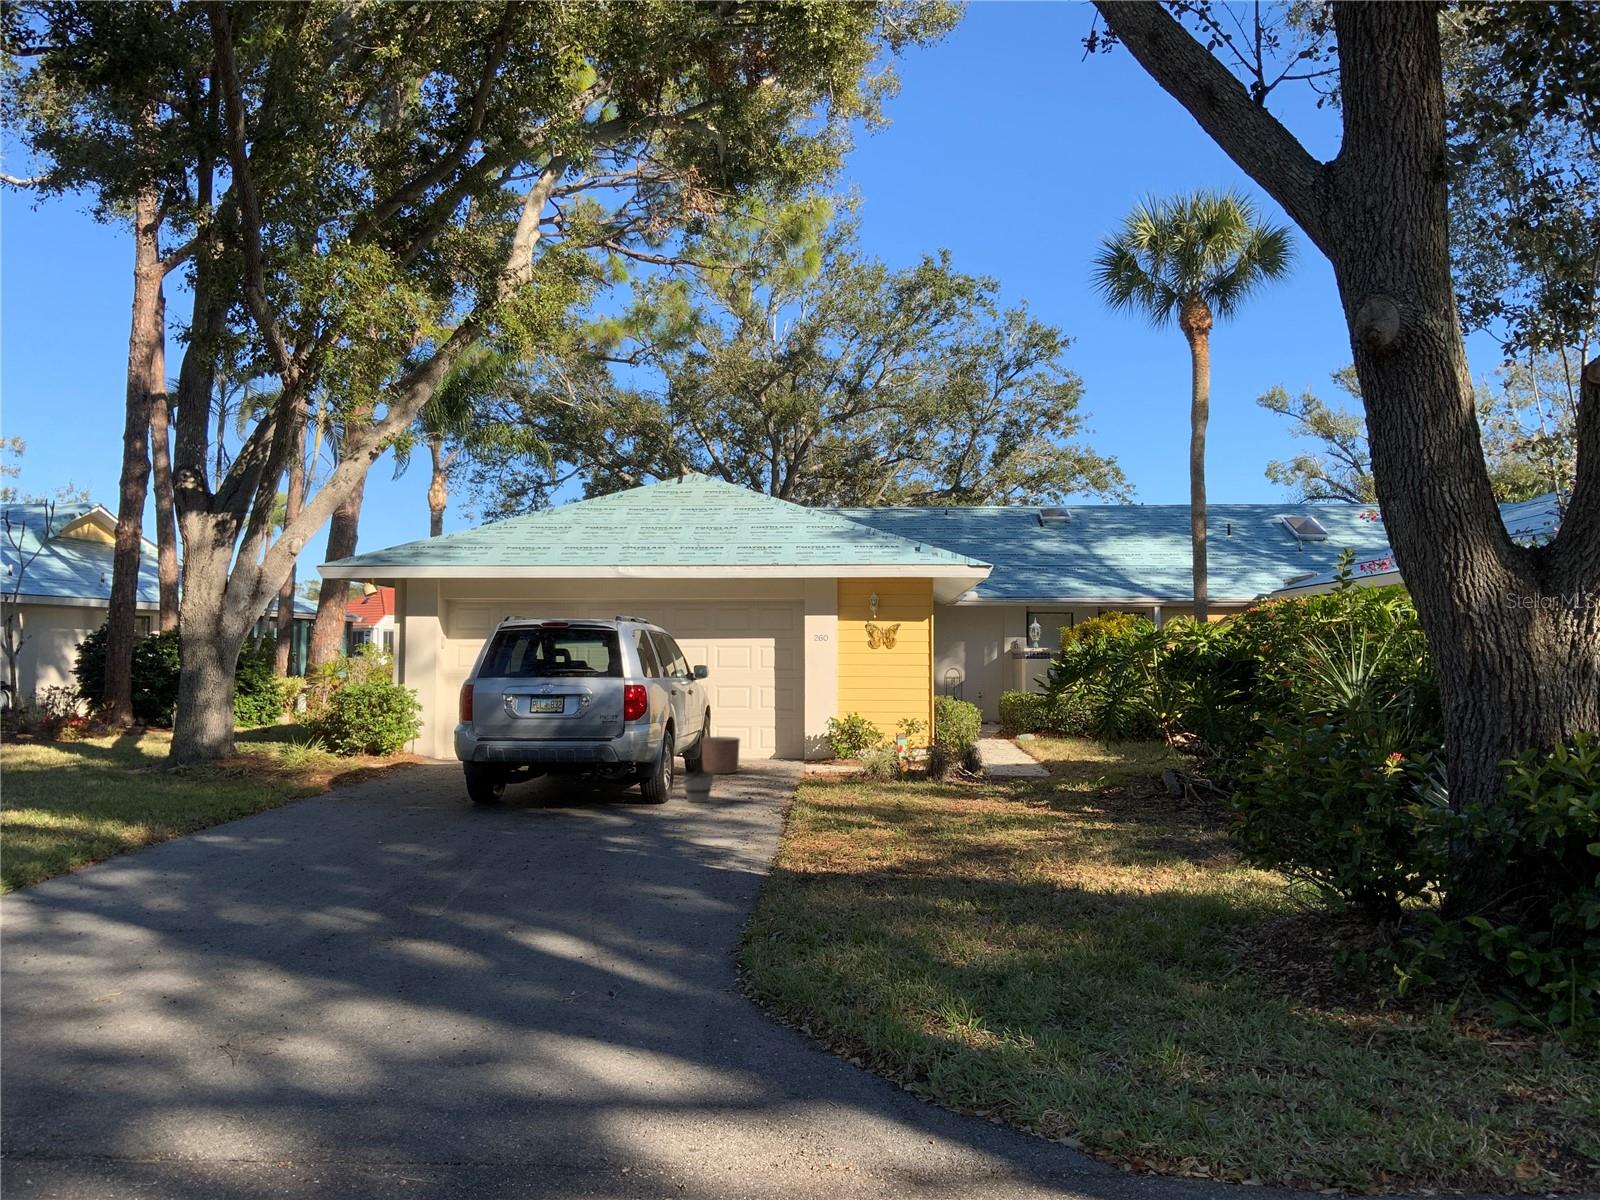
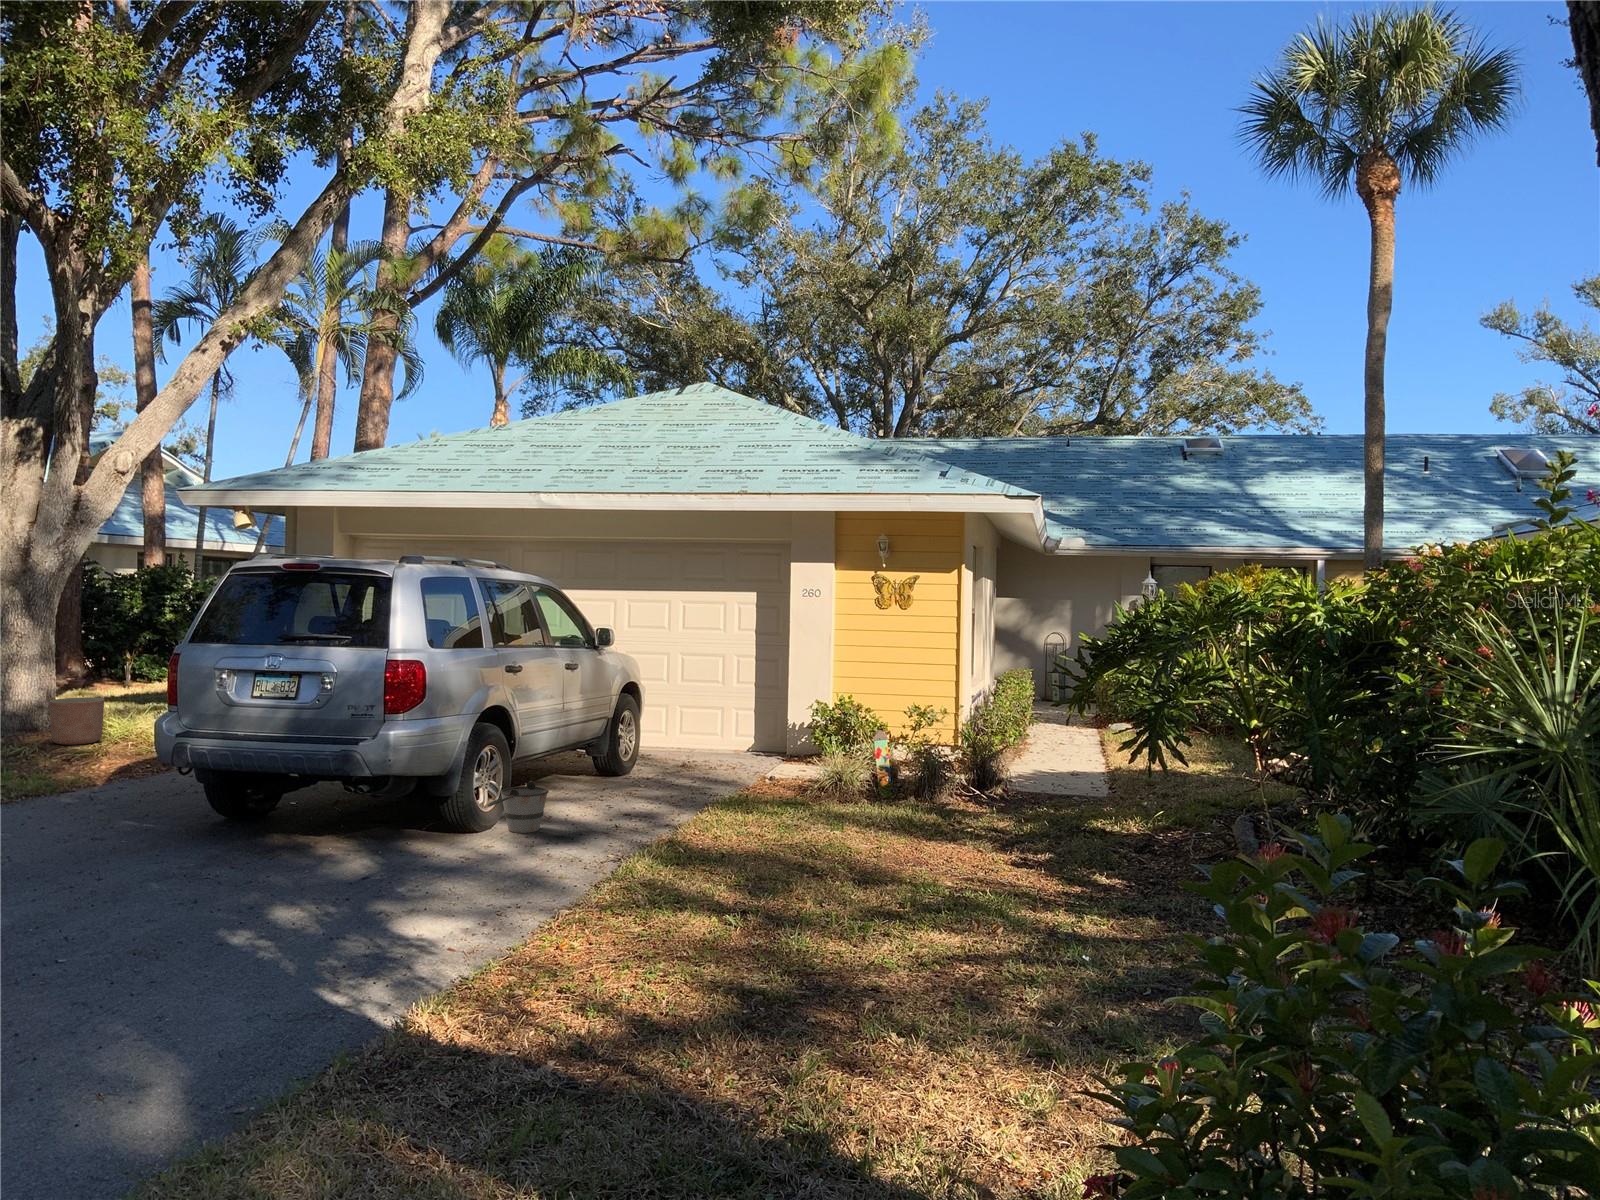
planter: present [702,737,740,774] -> present [49,698,104,745]

